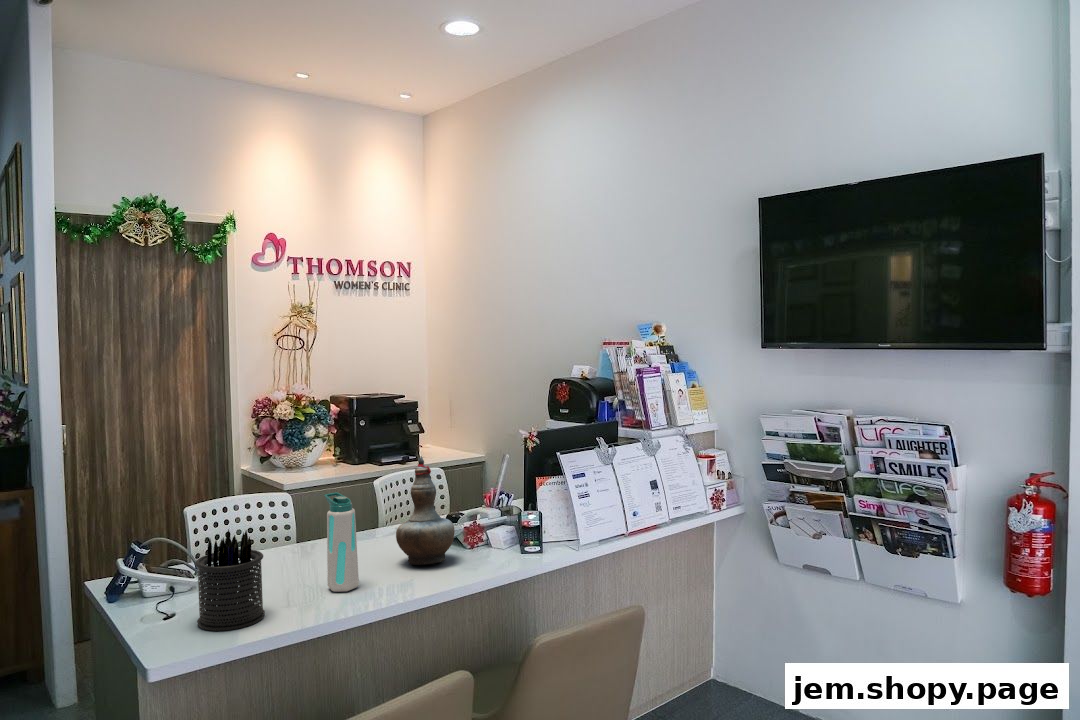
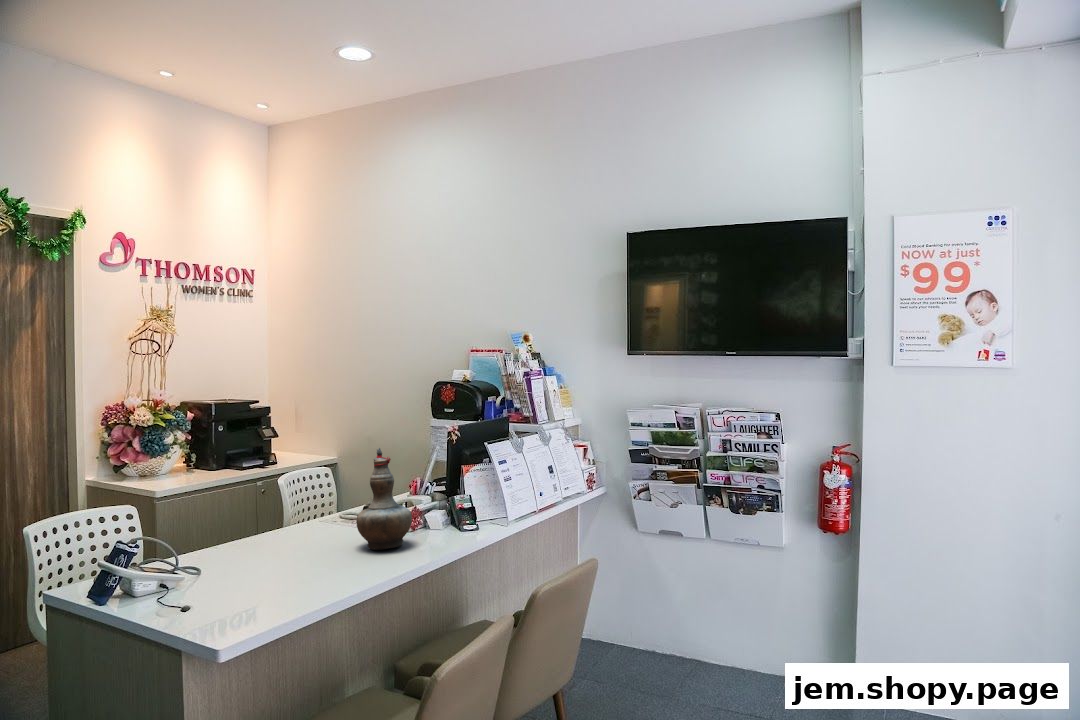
water bottle: present [324,492,359,592] -> none [308,483,343,579]
pen holder: present [195,529,265,631] -> none [205,520,275,625]

